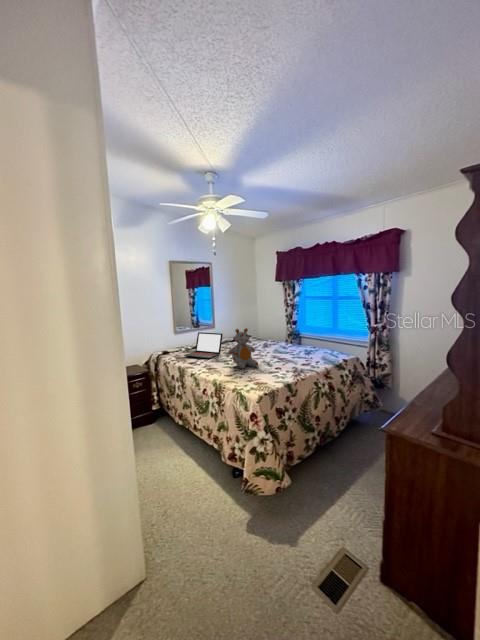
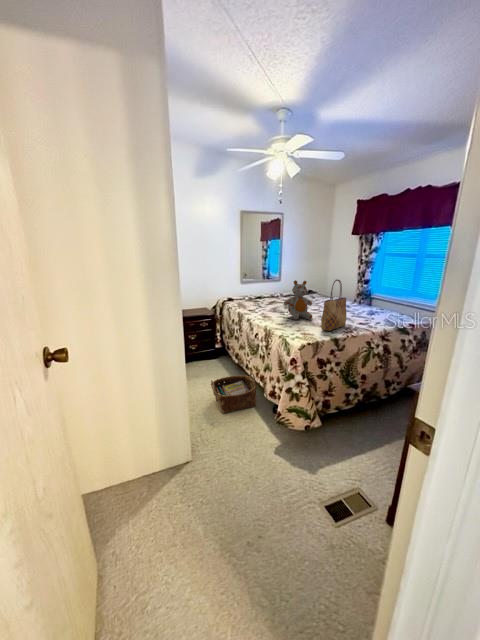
tote bag: none [271,325,291,377] -> present [321,279,346,331]
laptop: present [184,332,223,359] -> none [245,283,285,308]
woven basket: none [157,434,213,493] -> present [211,372,257,413]

